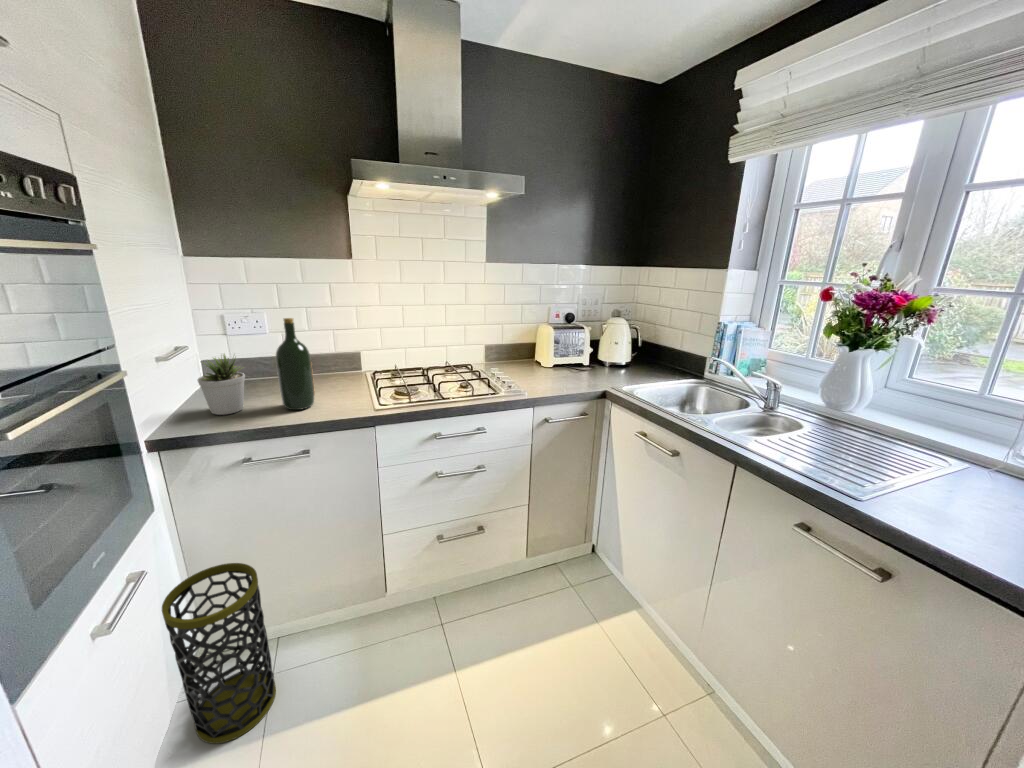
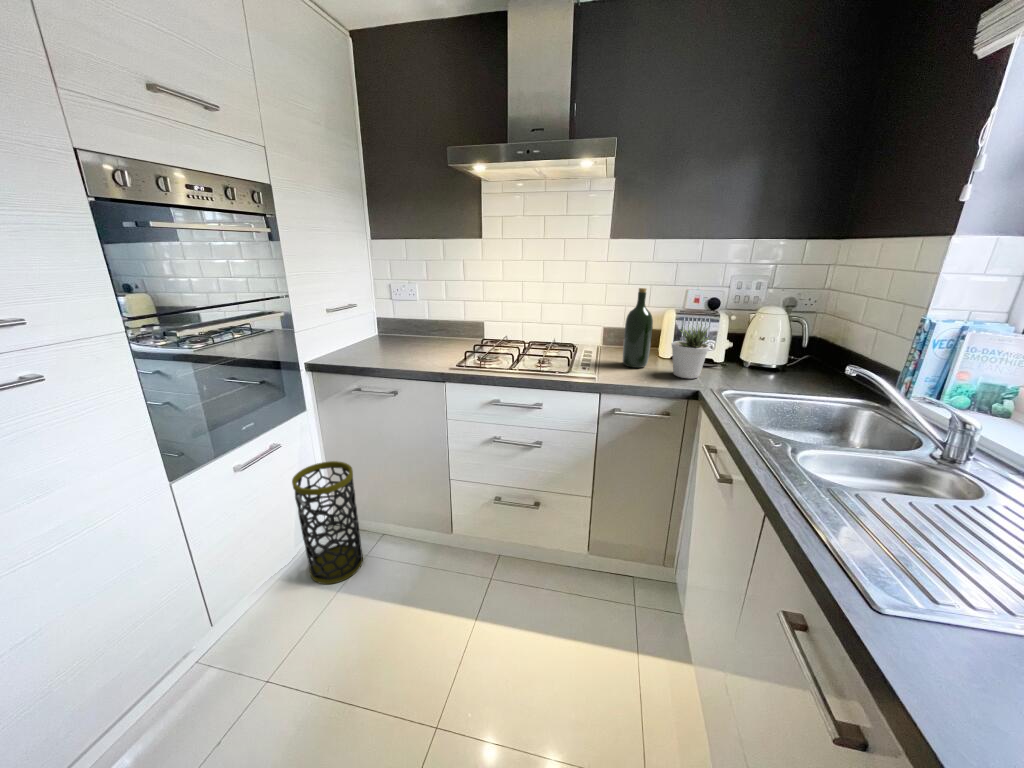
wine bottle: present [276,318,315,410] -> present [623,288,653,368]
potted plant: present [197,354,245,415] -> present [672,325,709,378]

